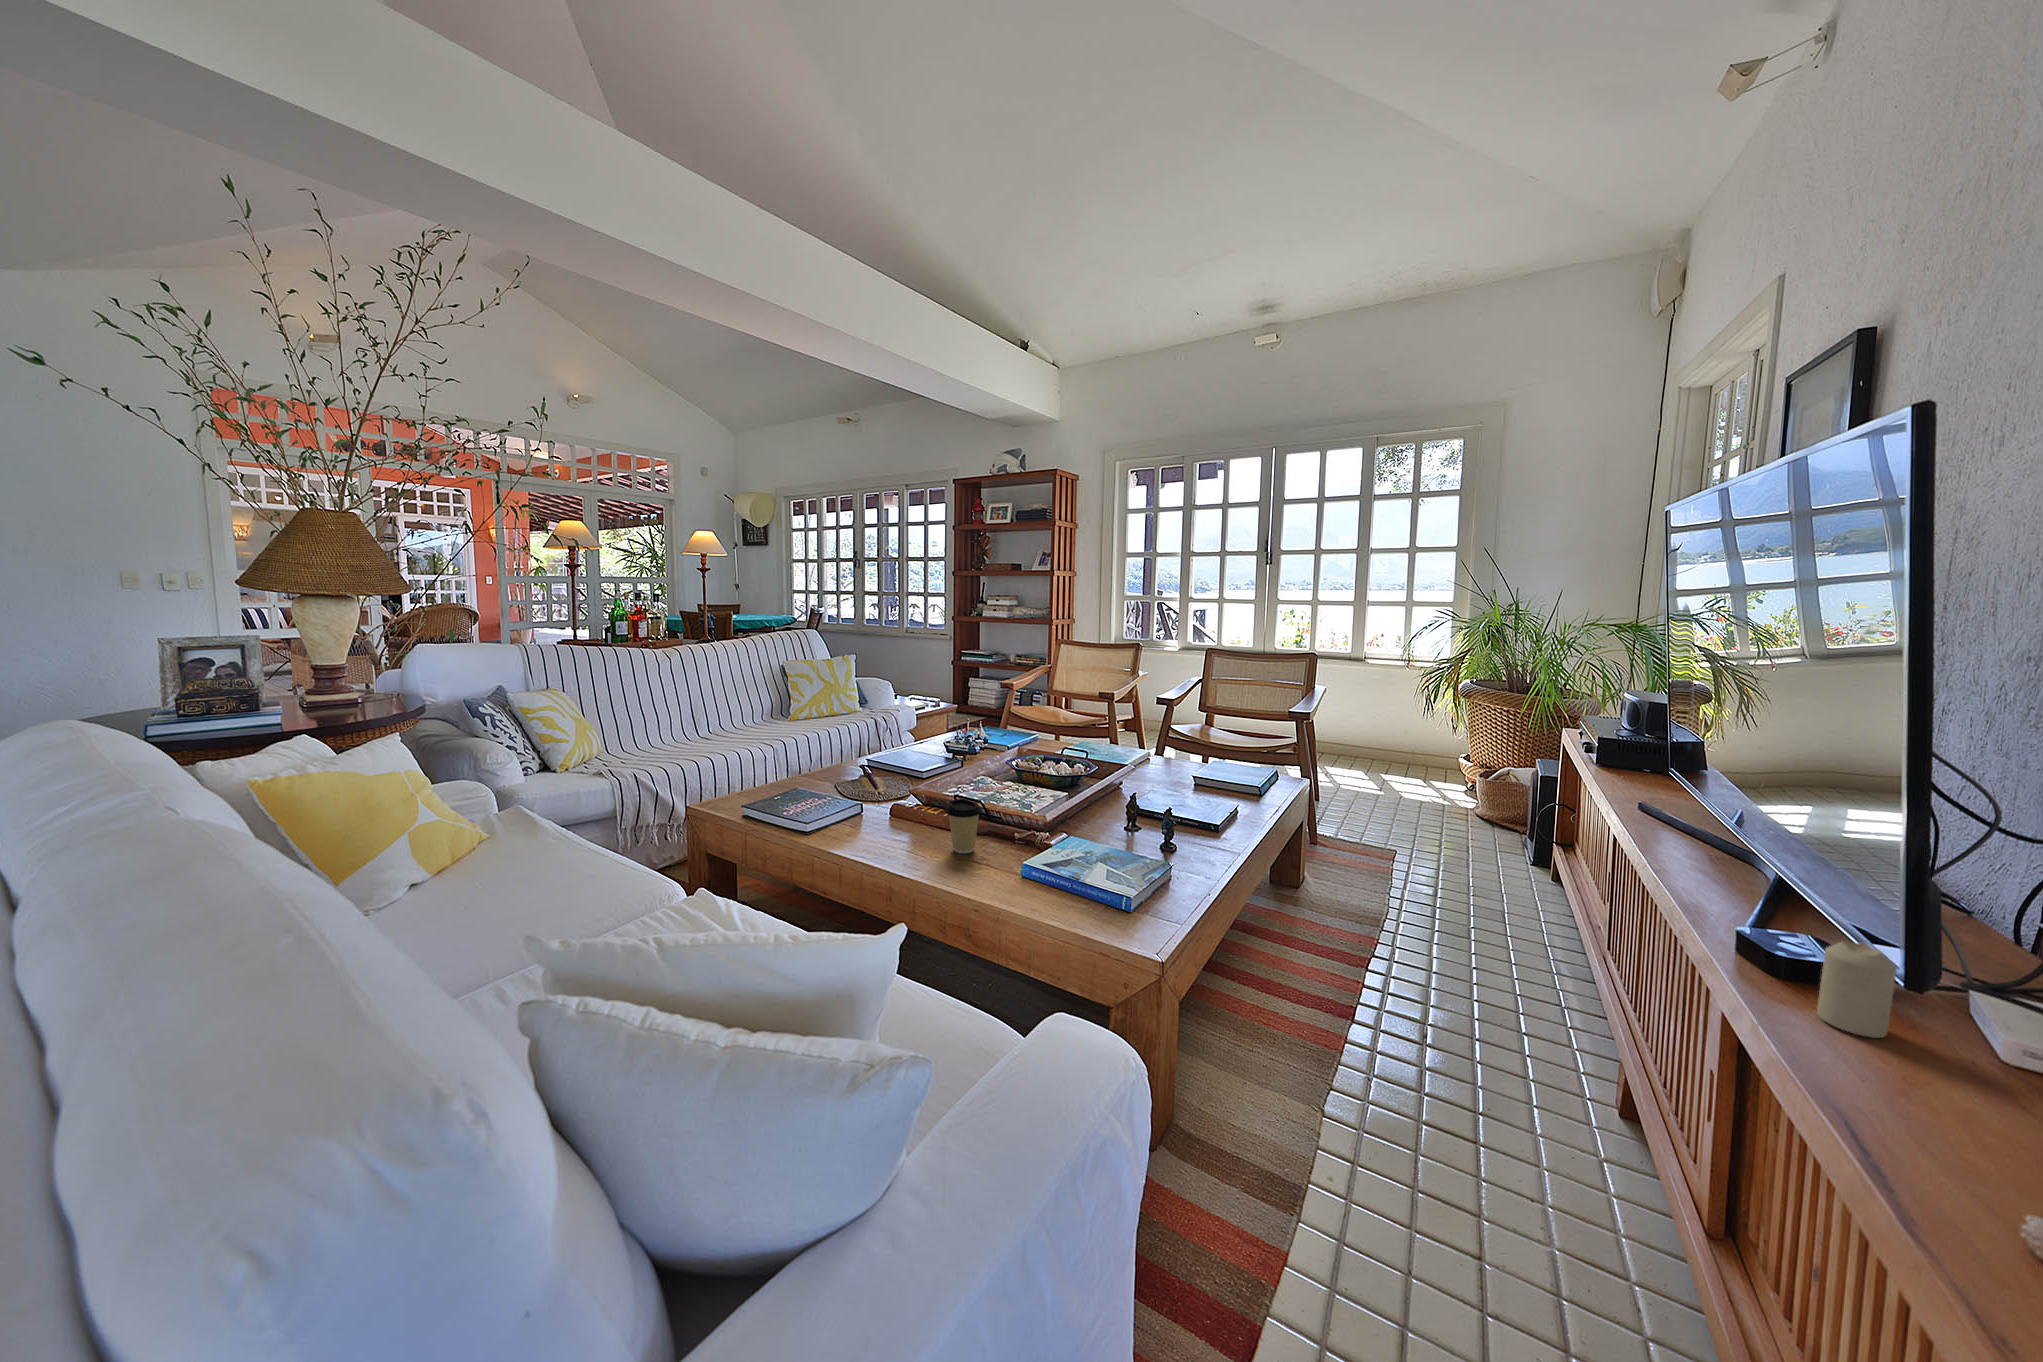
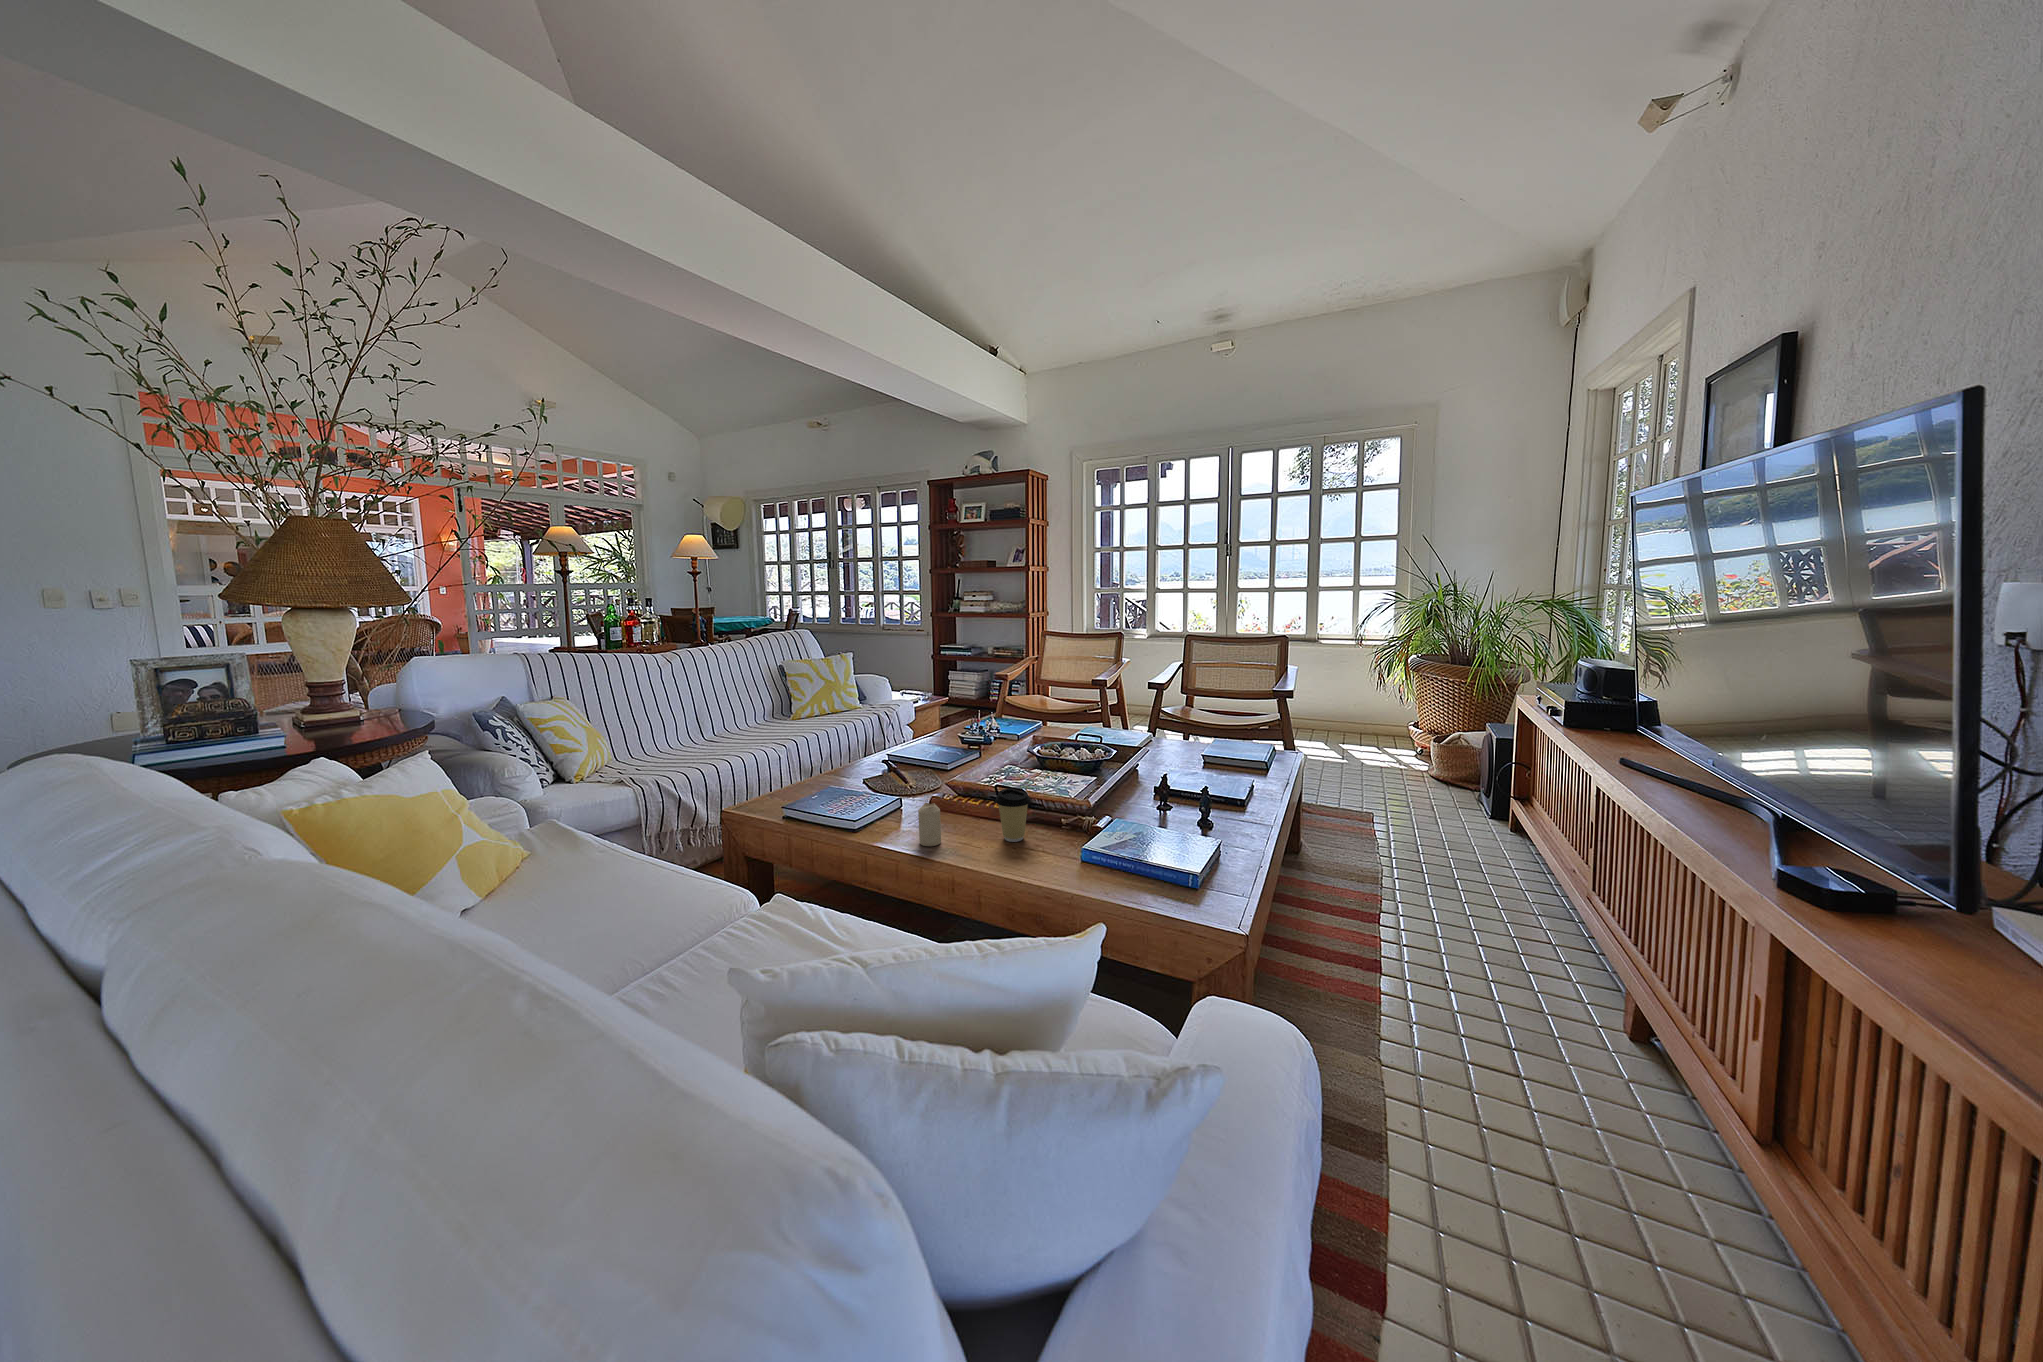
candle: present [1817,941,1897,1038] -> present [918,803,941,846]

